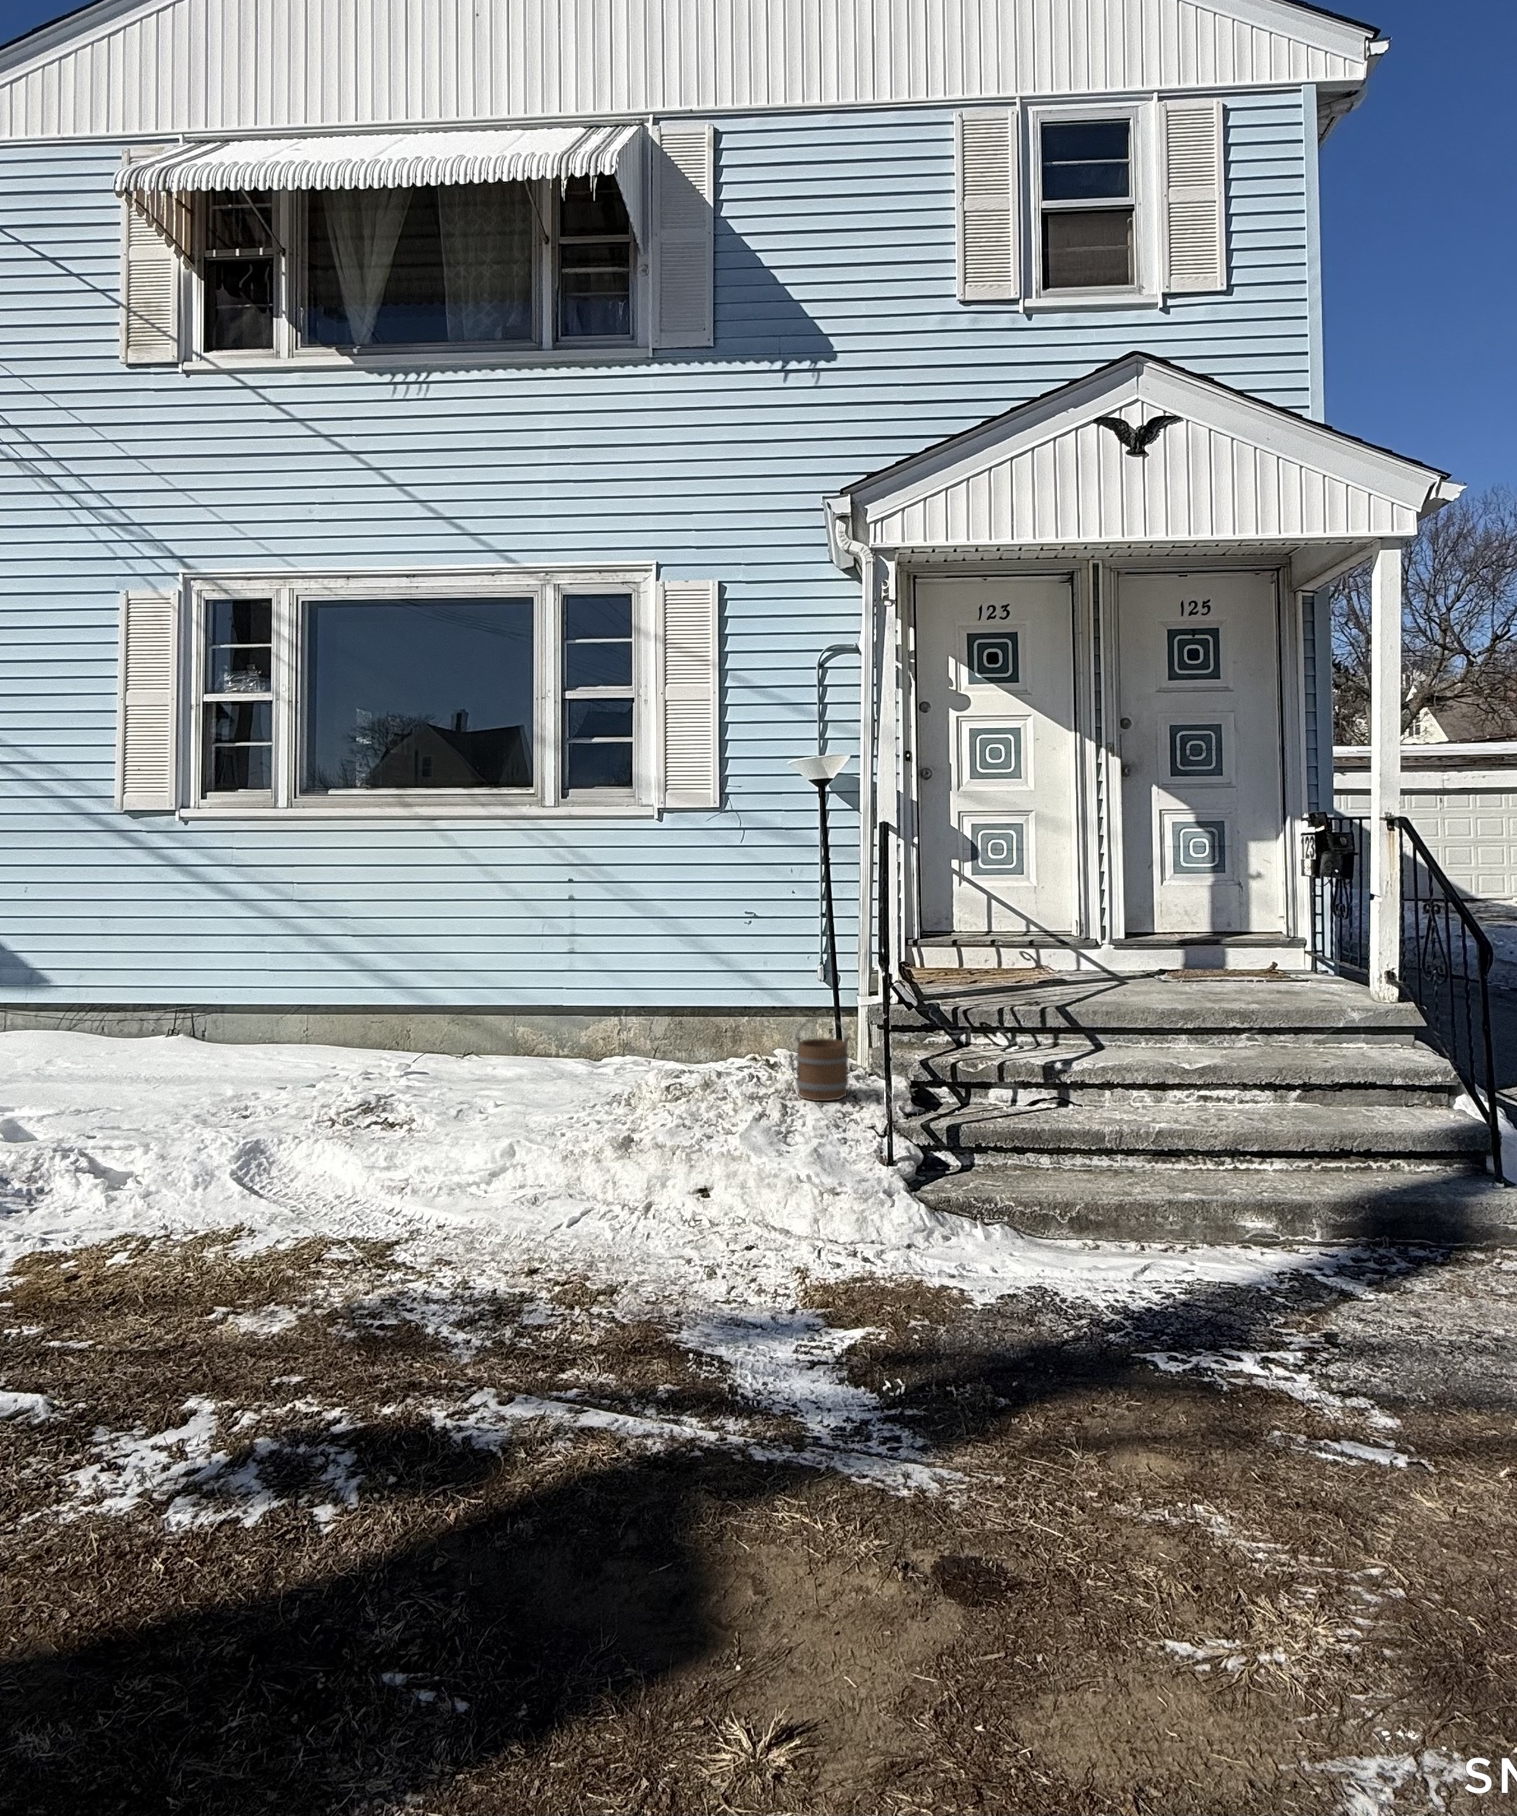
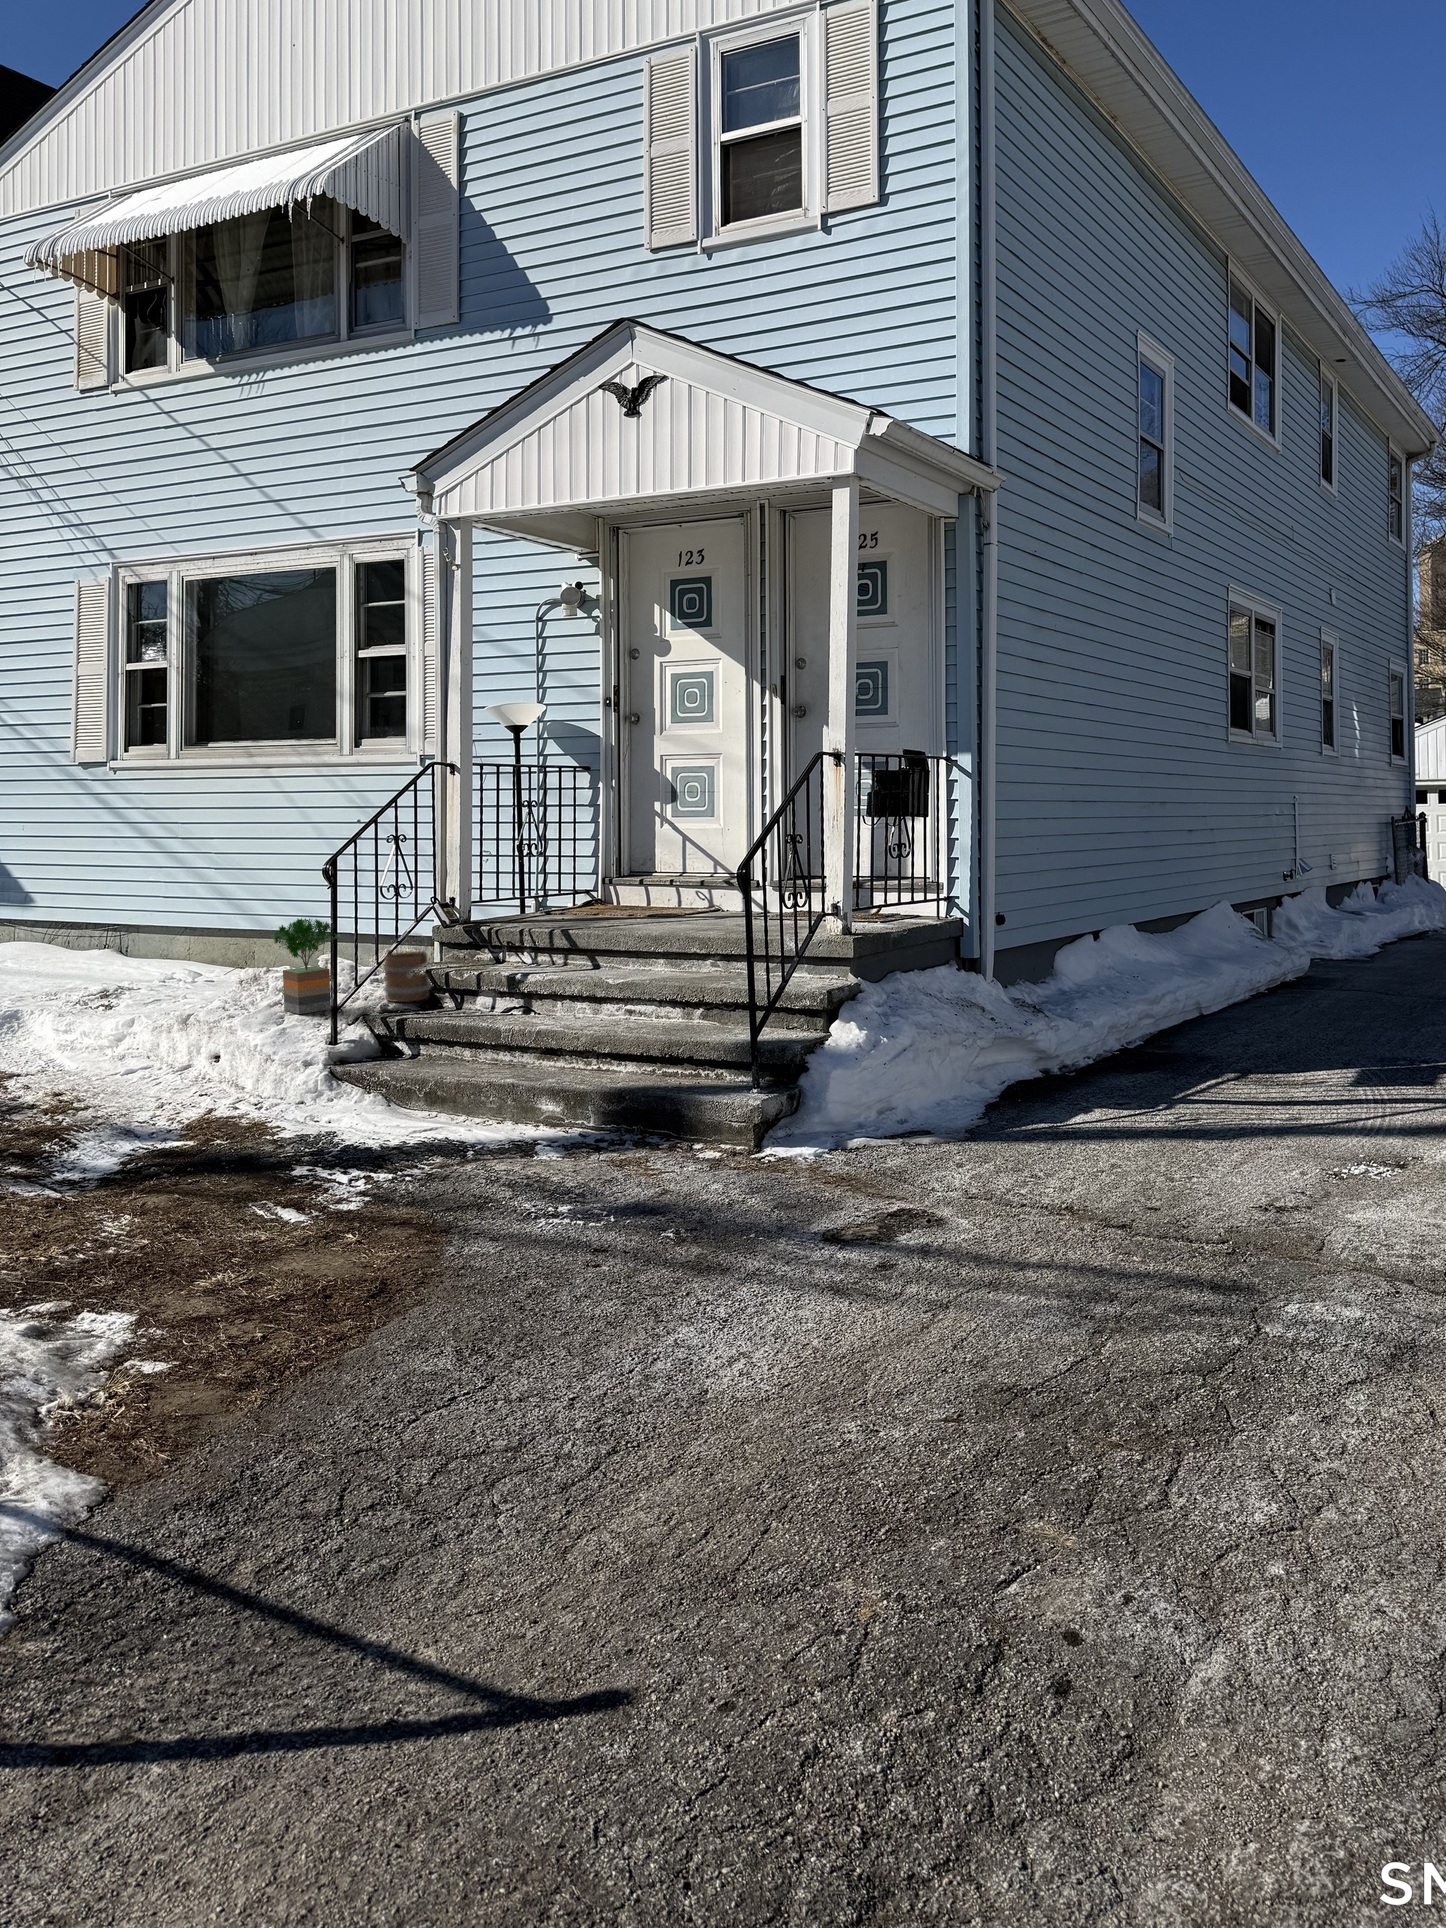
potted tree: none [713,1003,785,1125] -> present [273,918,340,1014]

